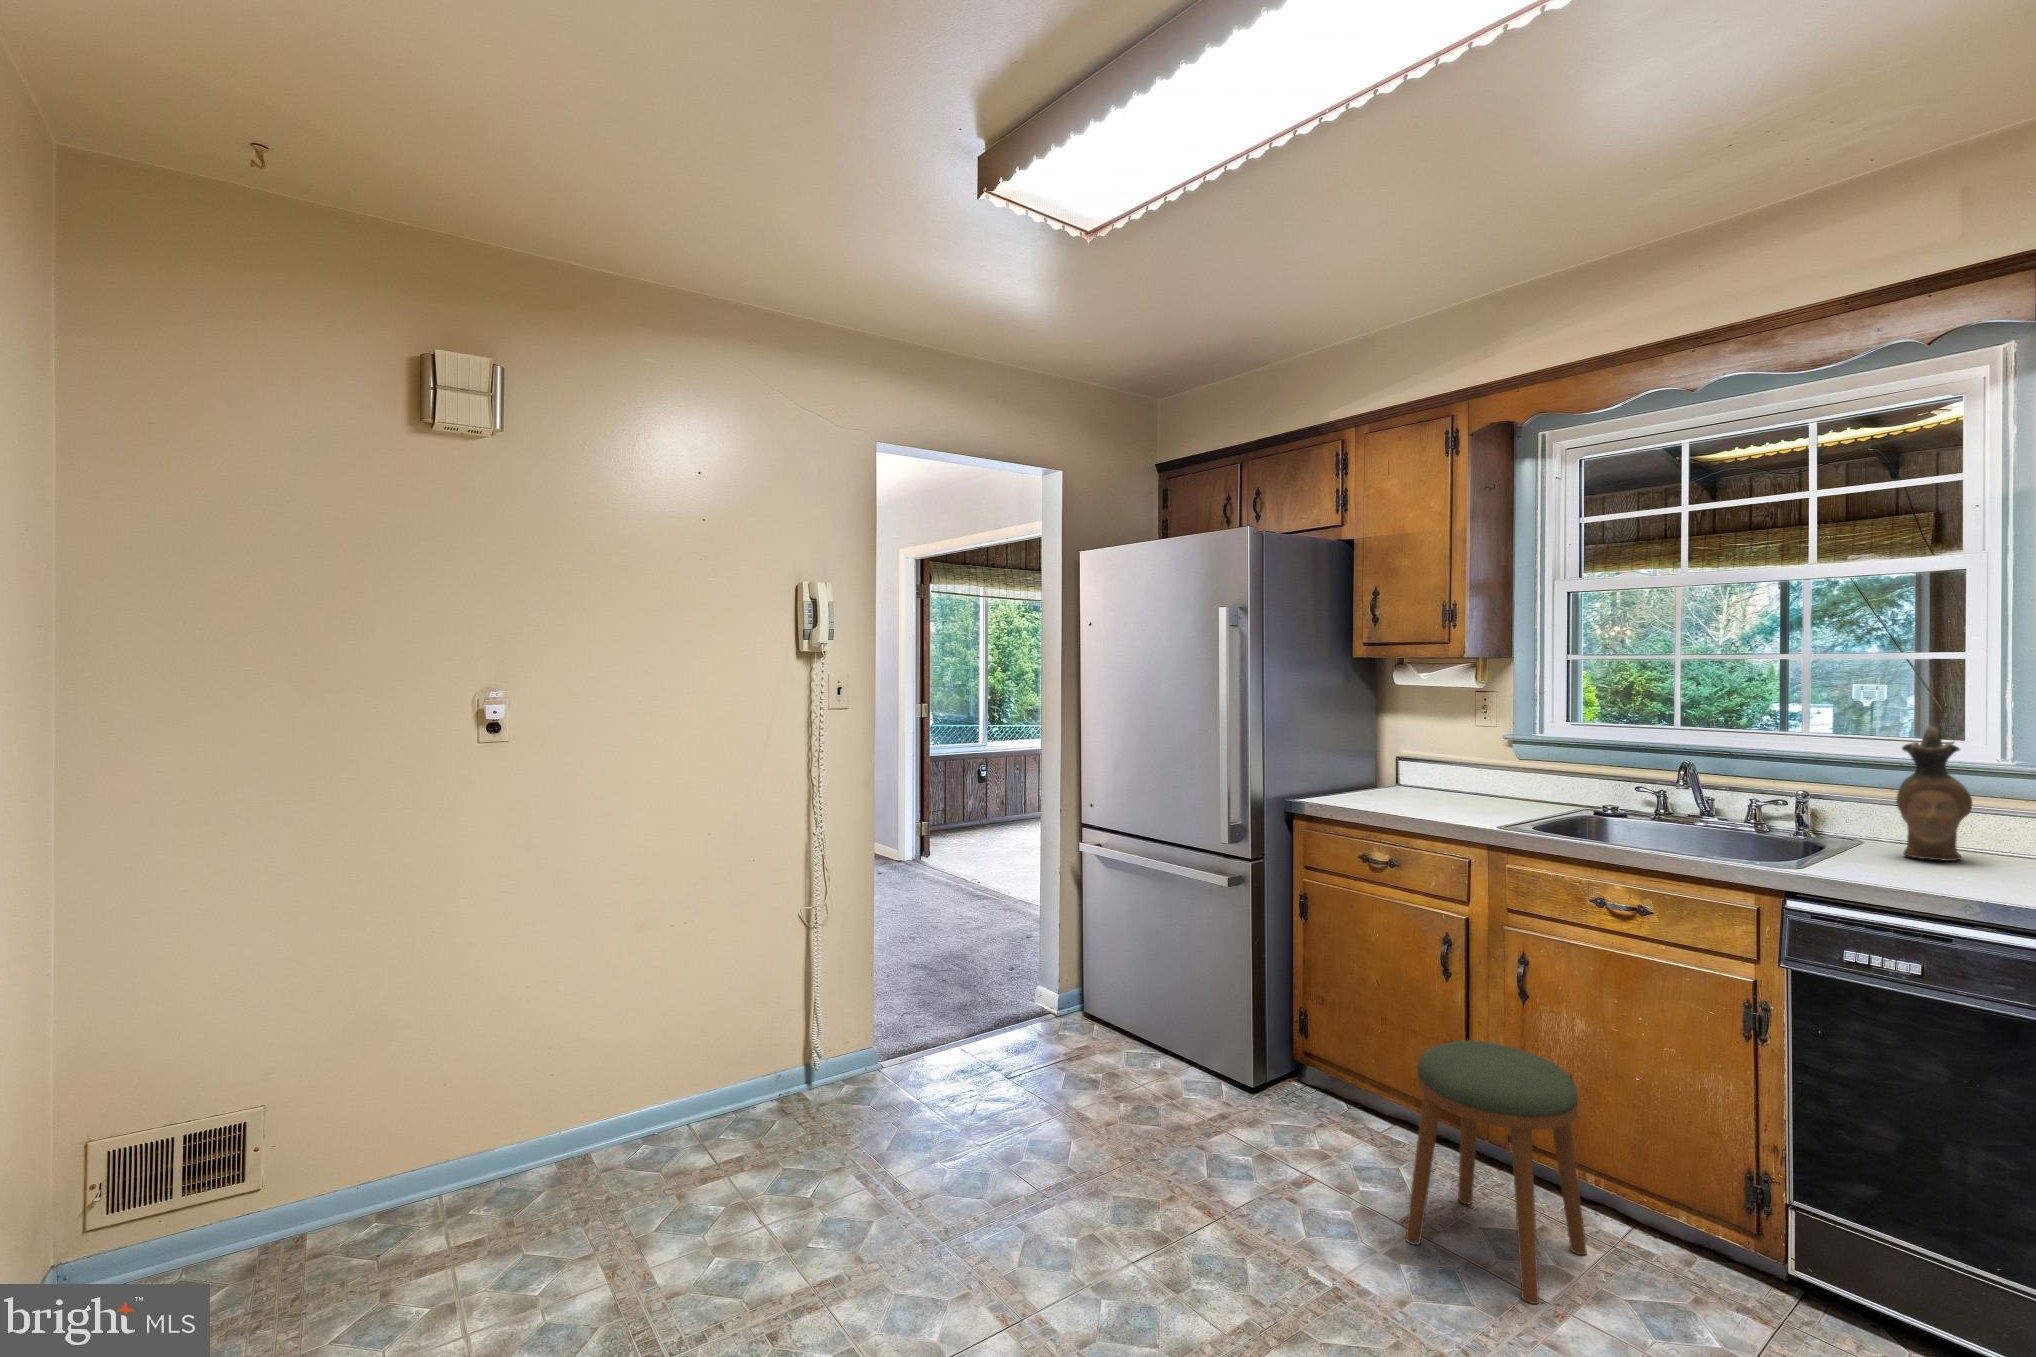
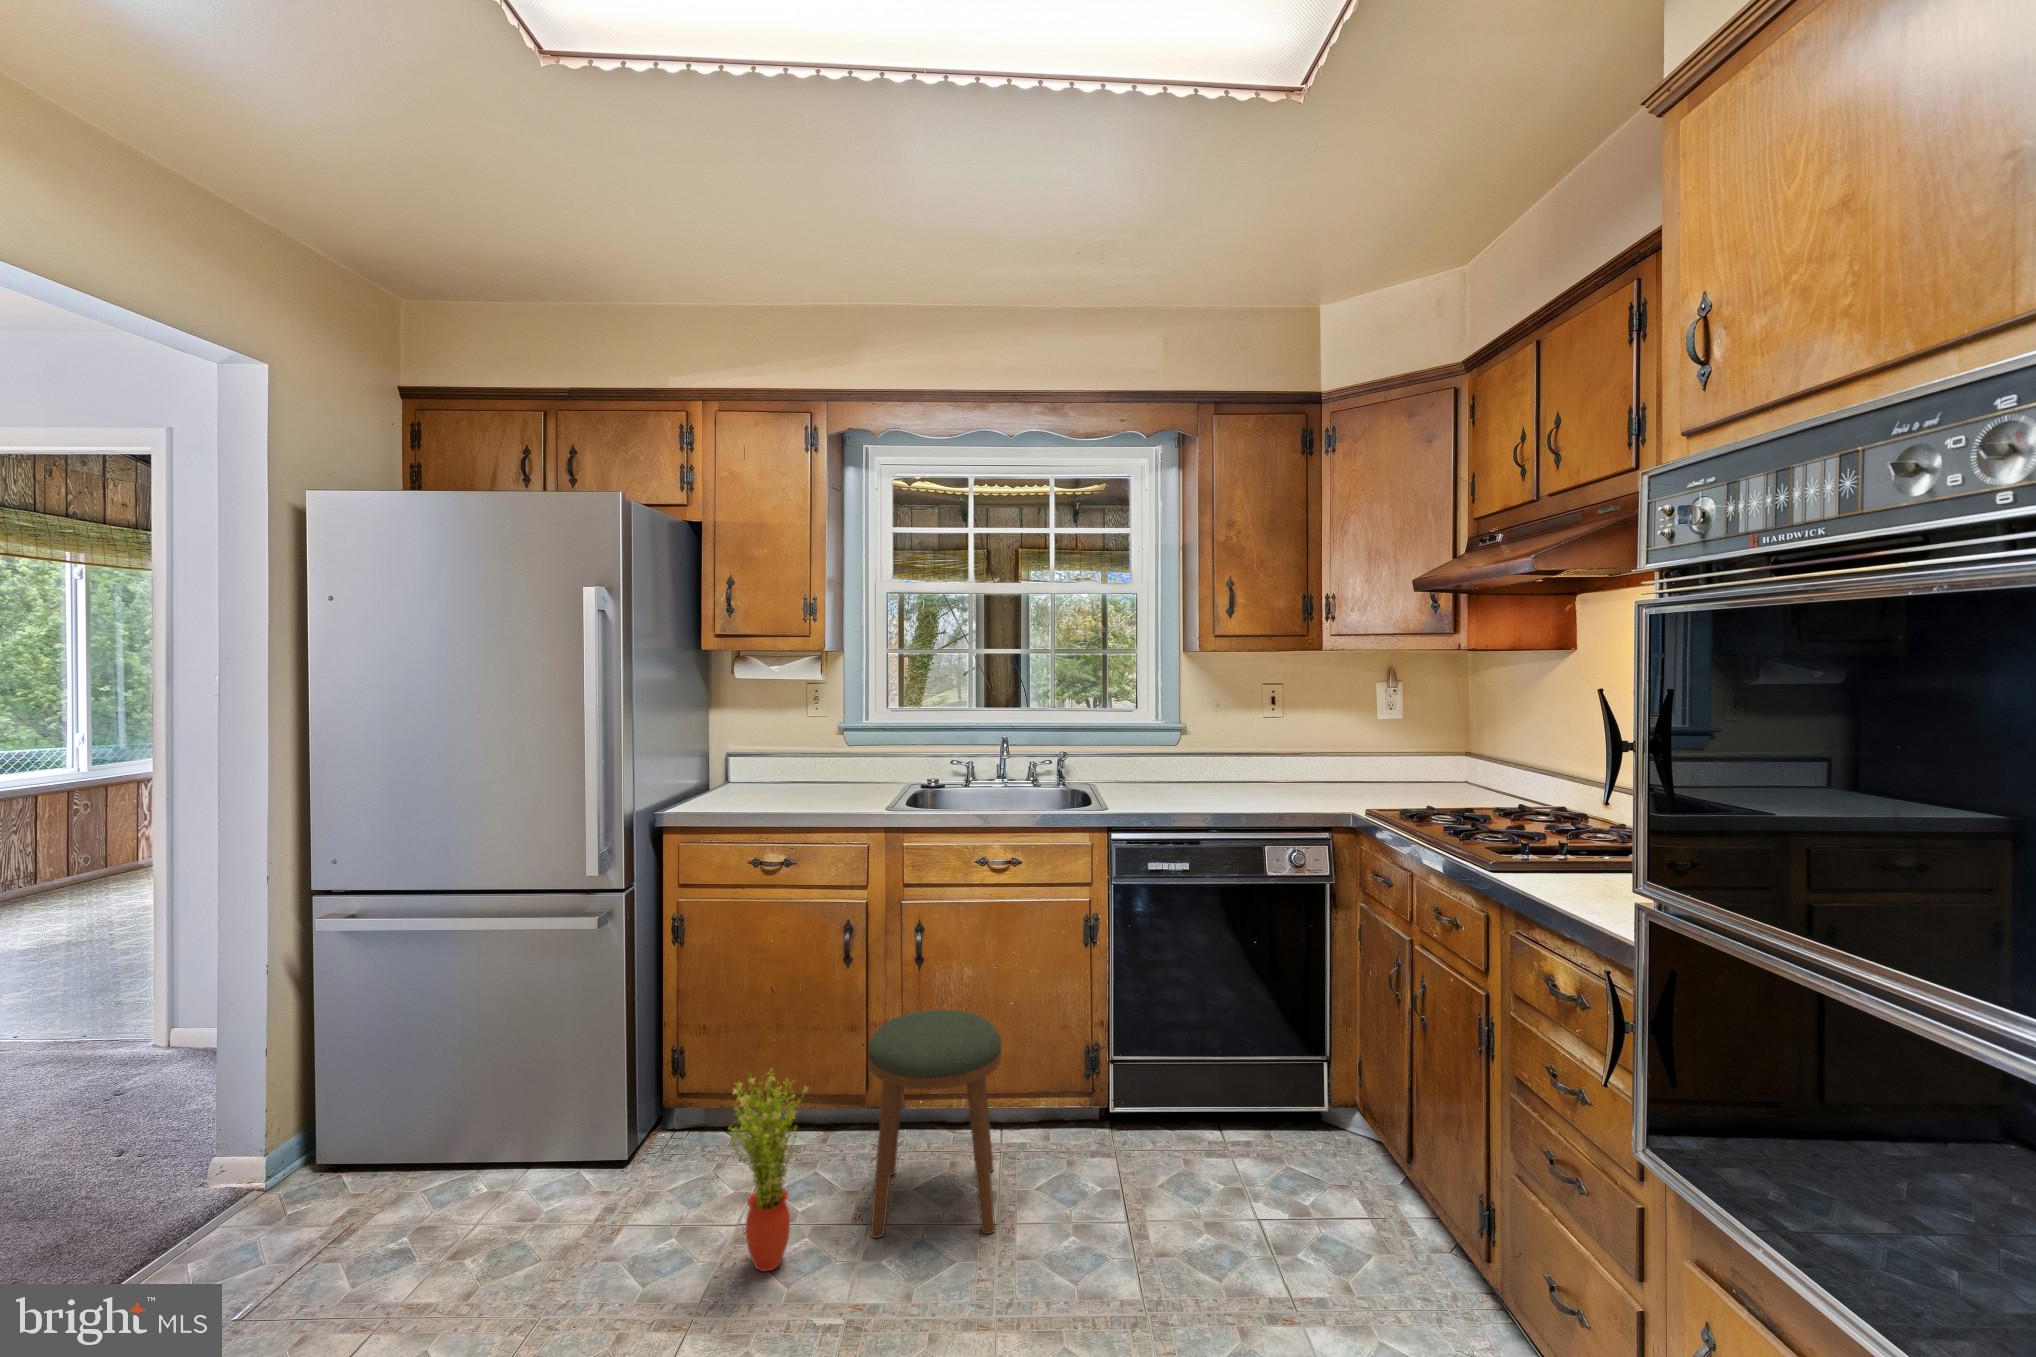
ceramic pitcher: present [1896,727,1972,861] -> none [1129,702,1167,793]
potted plant: none [1260,1033,1341,1217] -> present [729,1073,808,1271]

